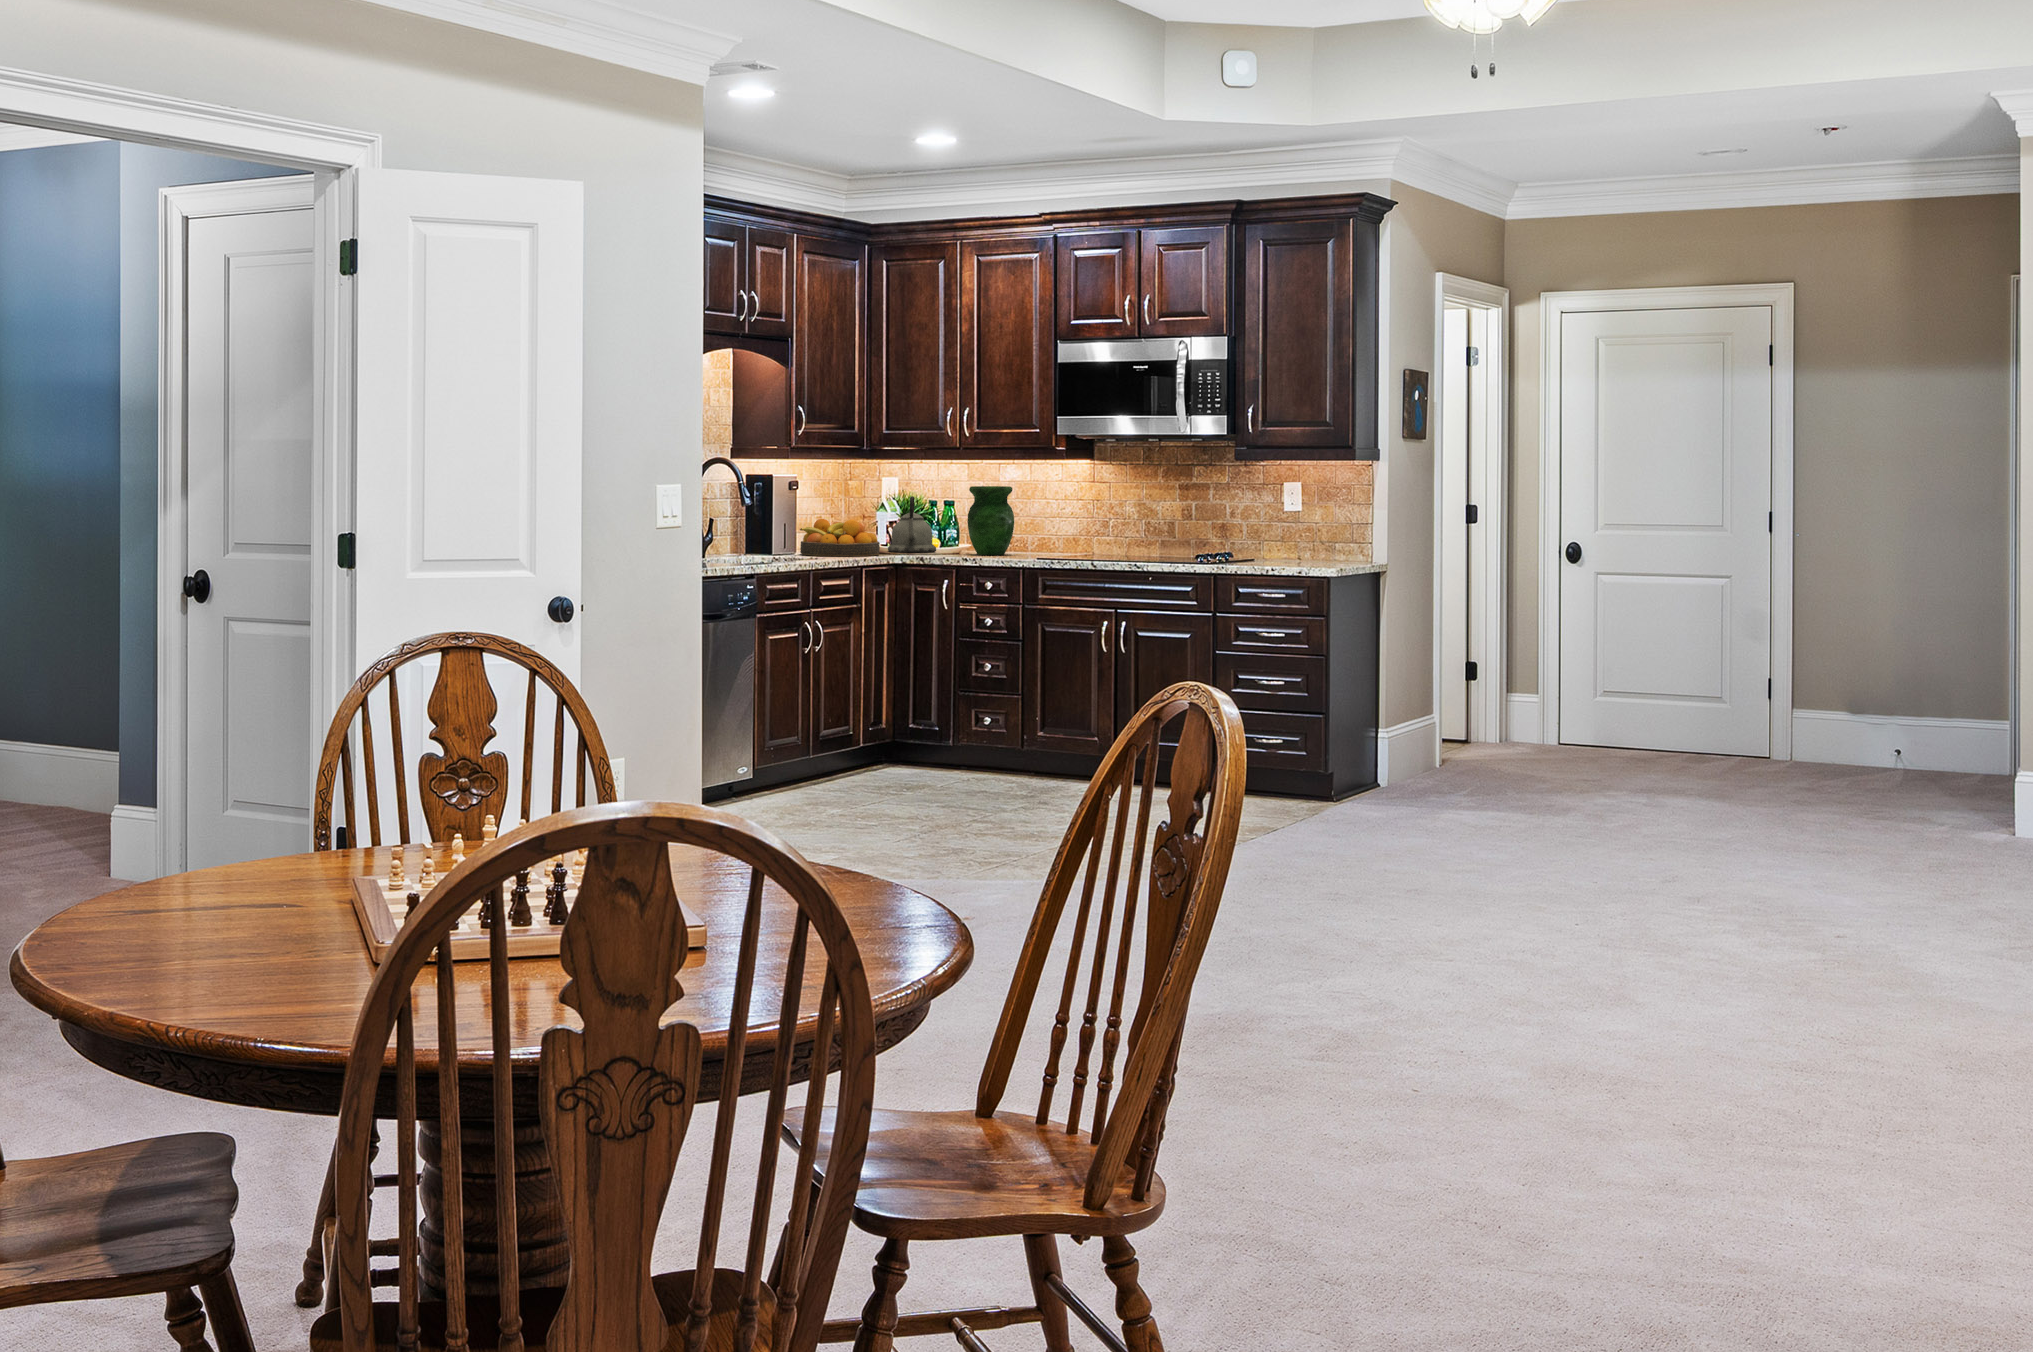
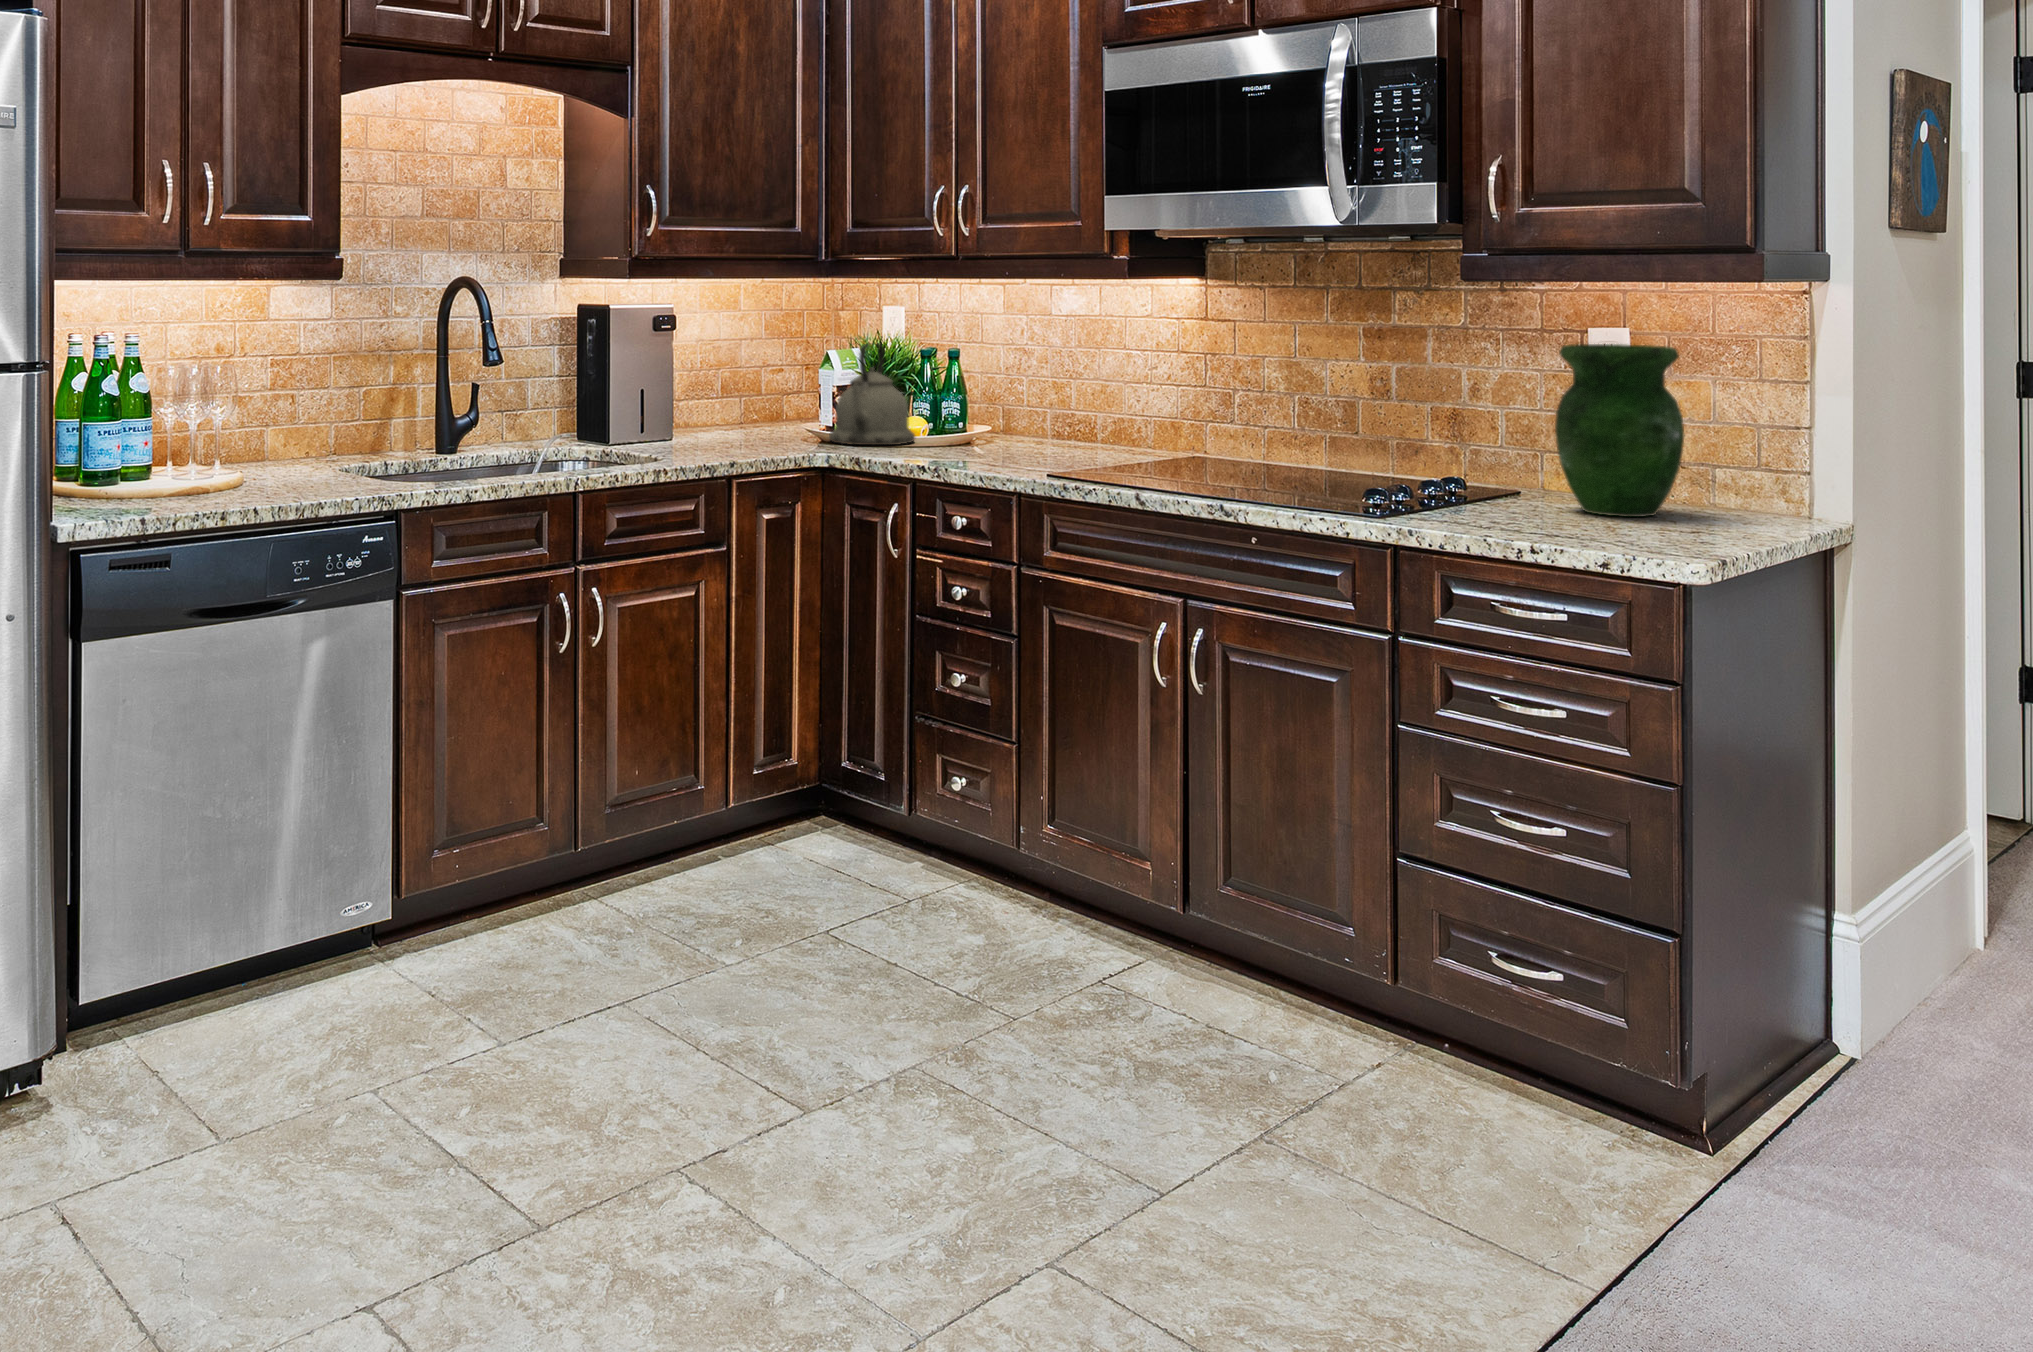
vase: present [967,486,1014,555] -> present [1555,344,1685,517]
fruit bowl: present [800,519,880,556] -> none [636,384,783,457]

